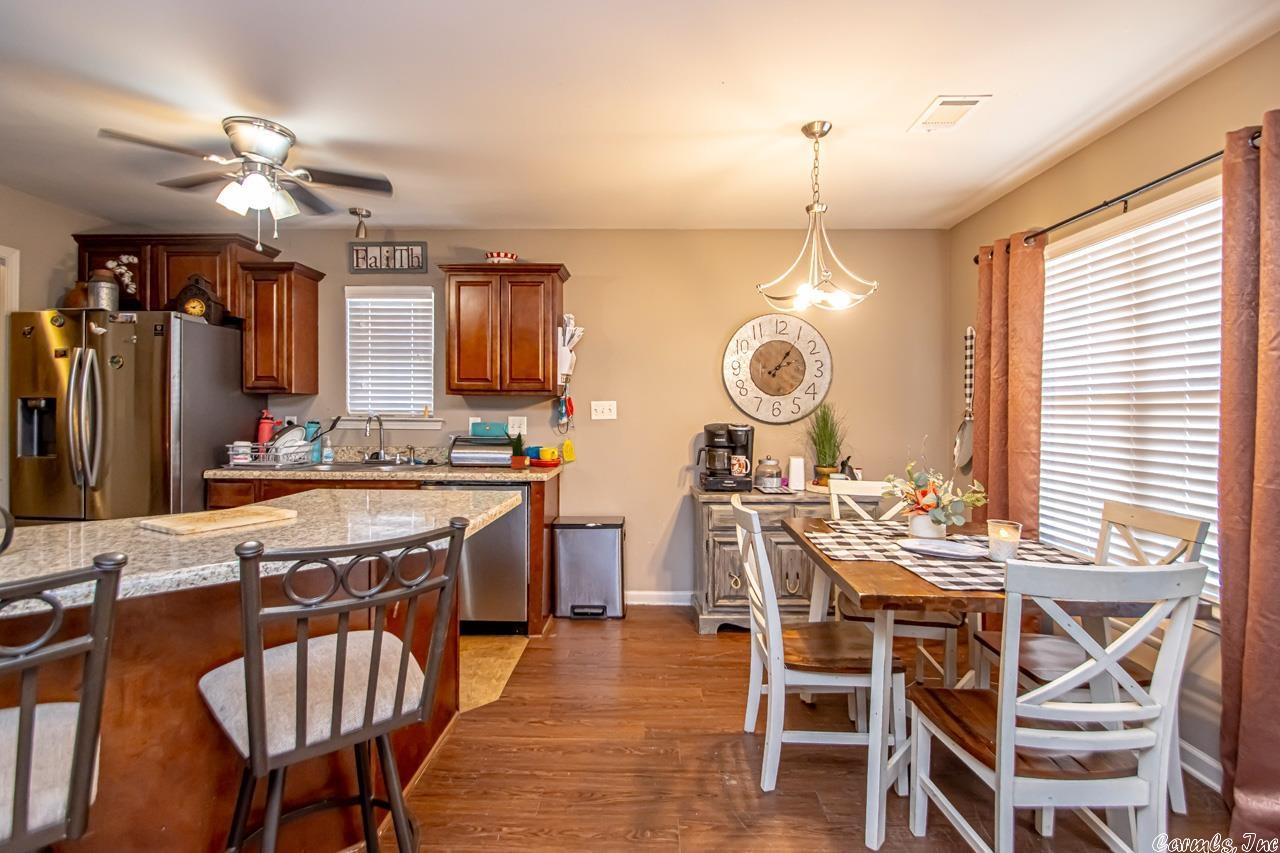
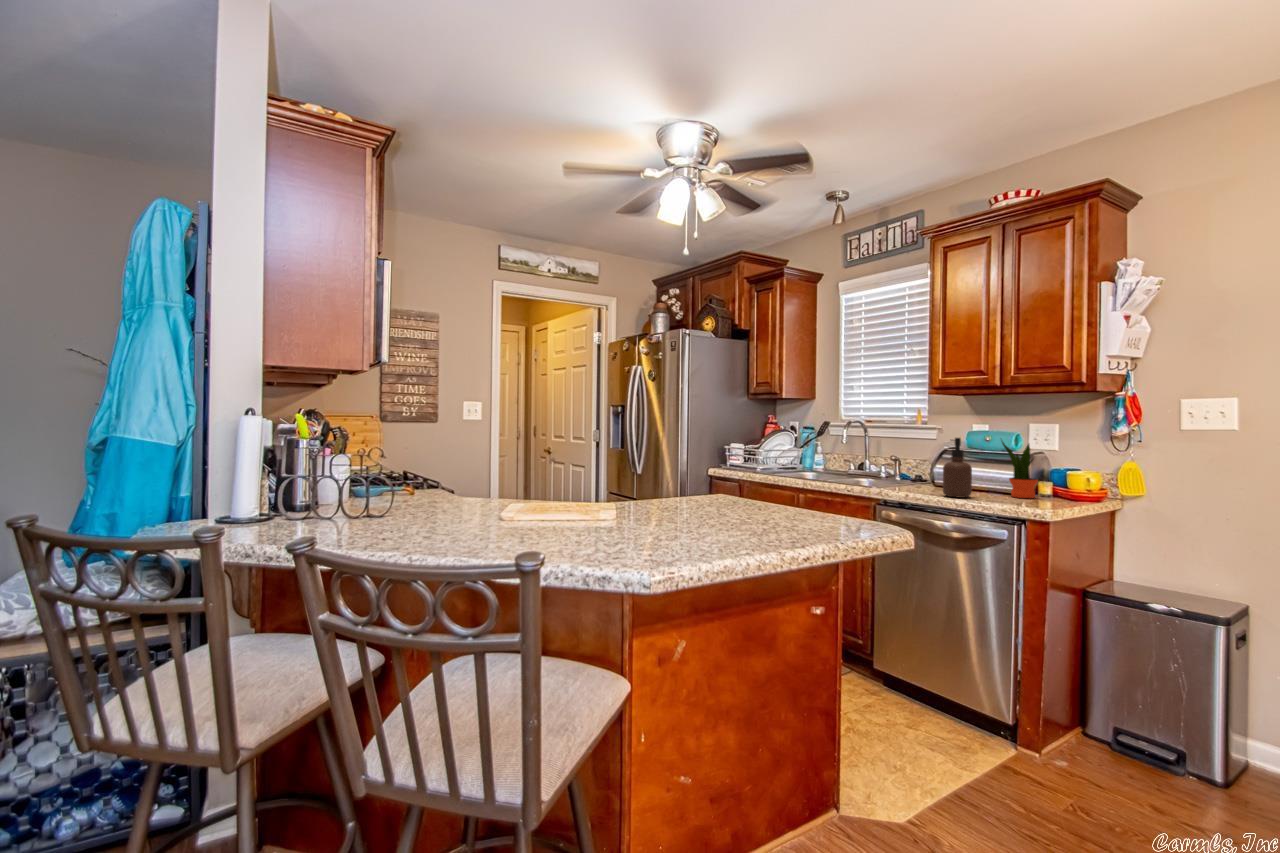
soap dispenser: none [472,429,492,473] -> present [943,438,972,498]

